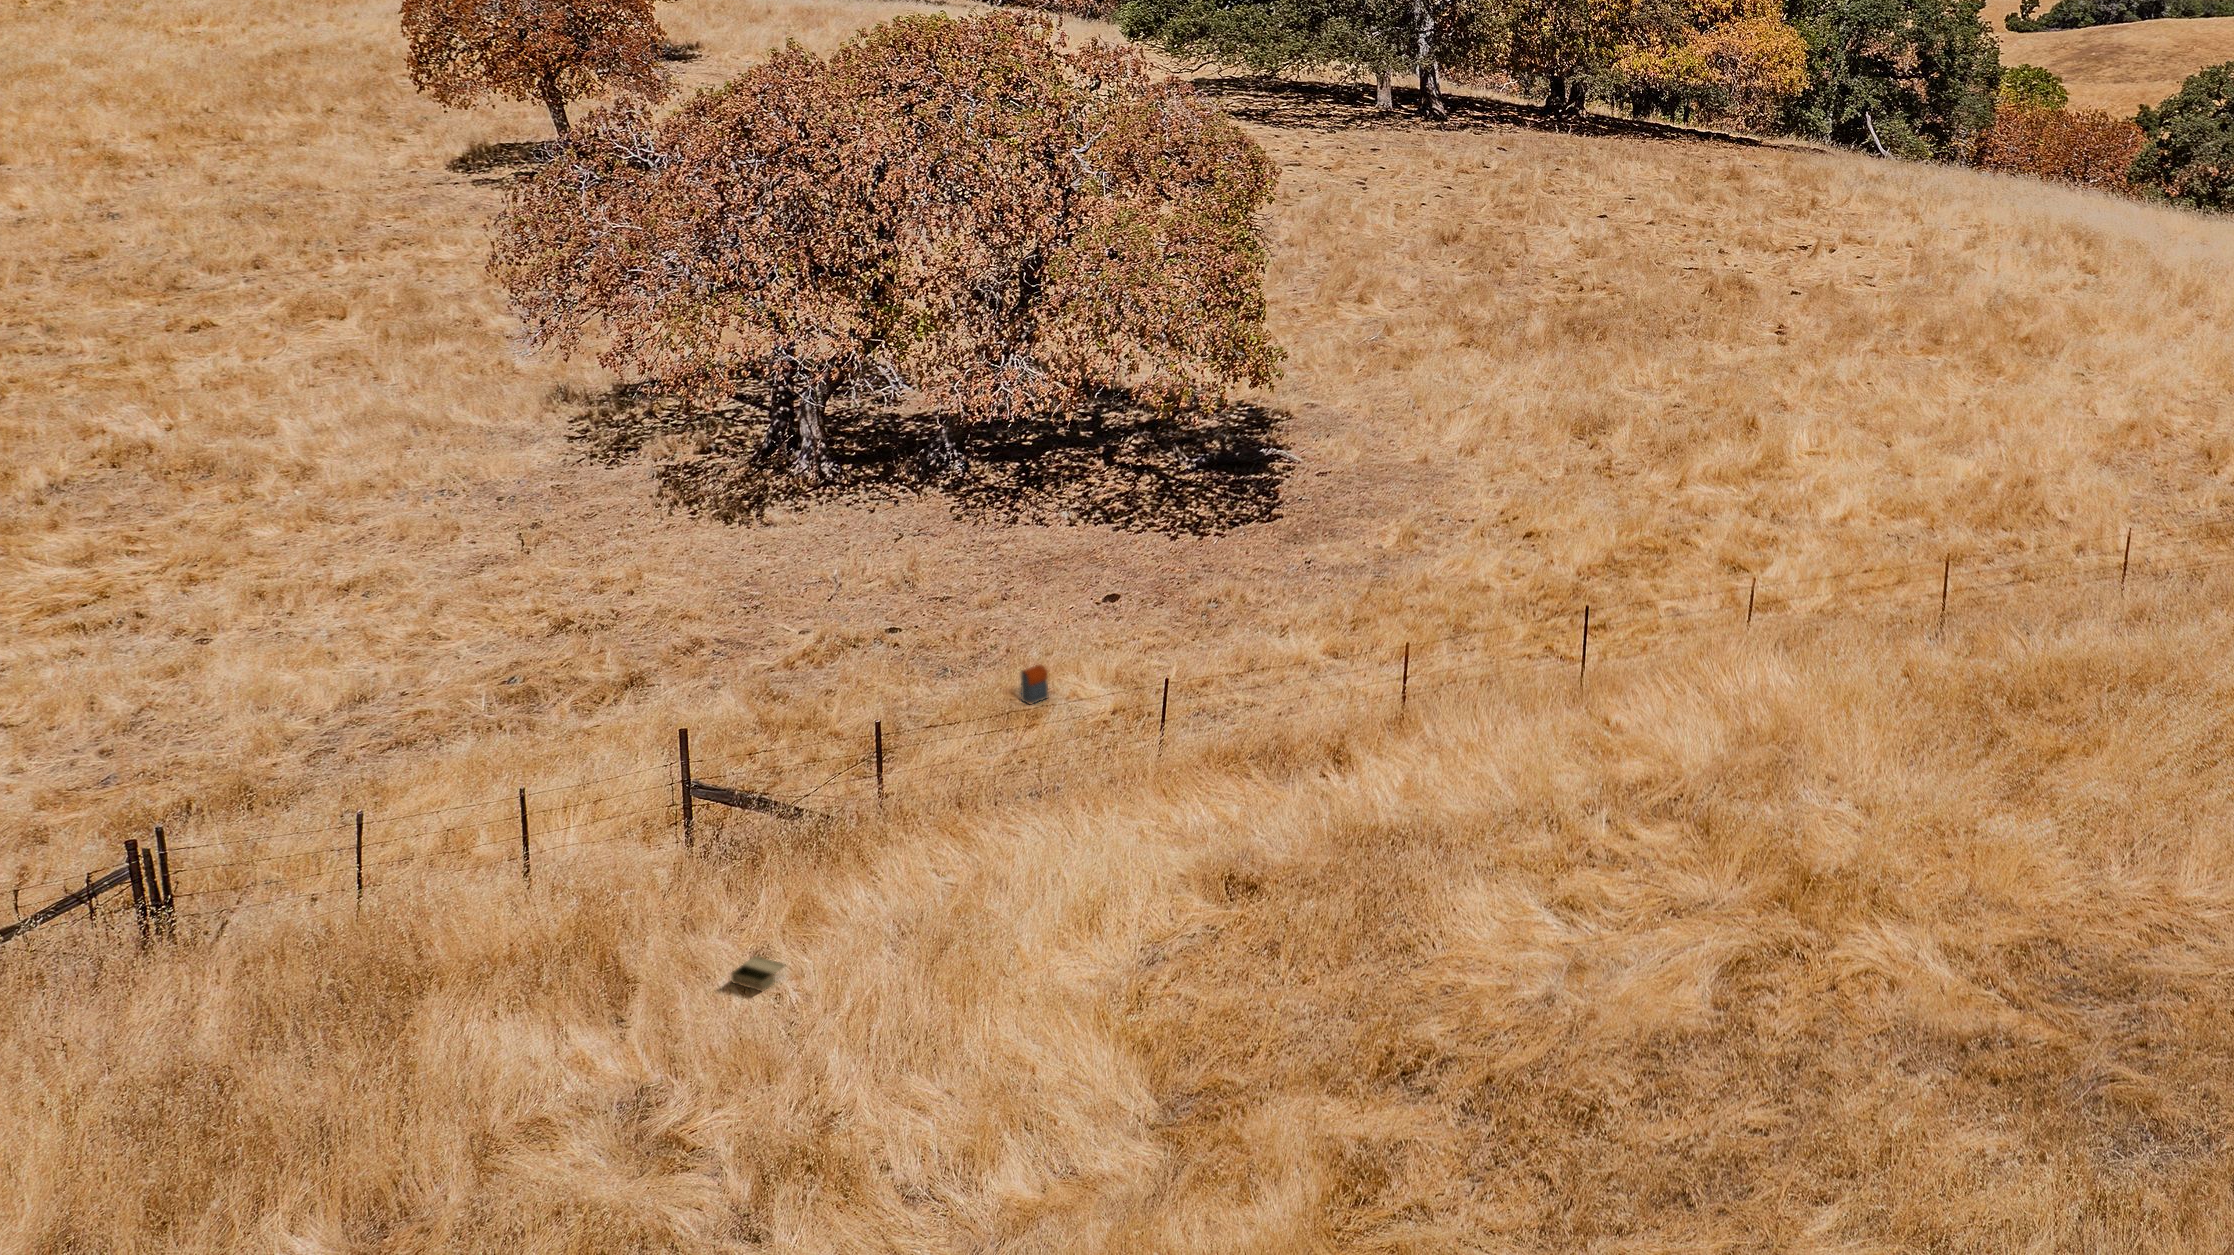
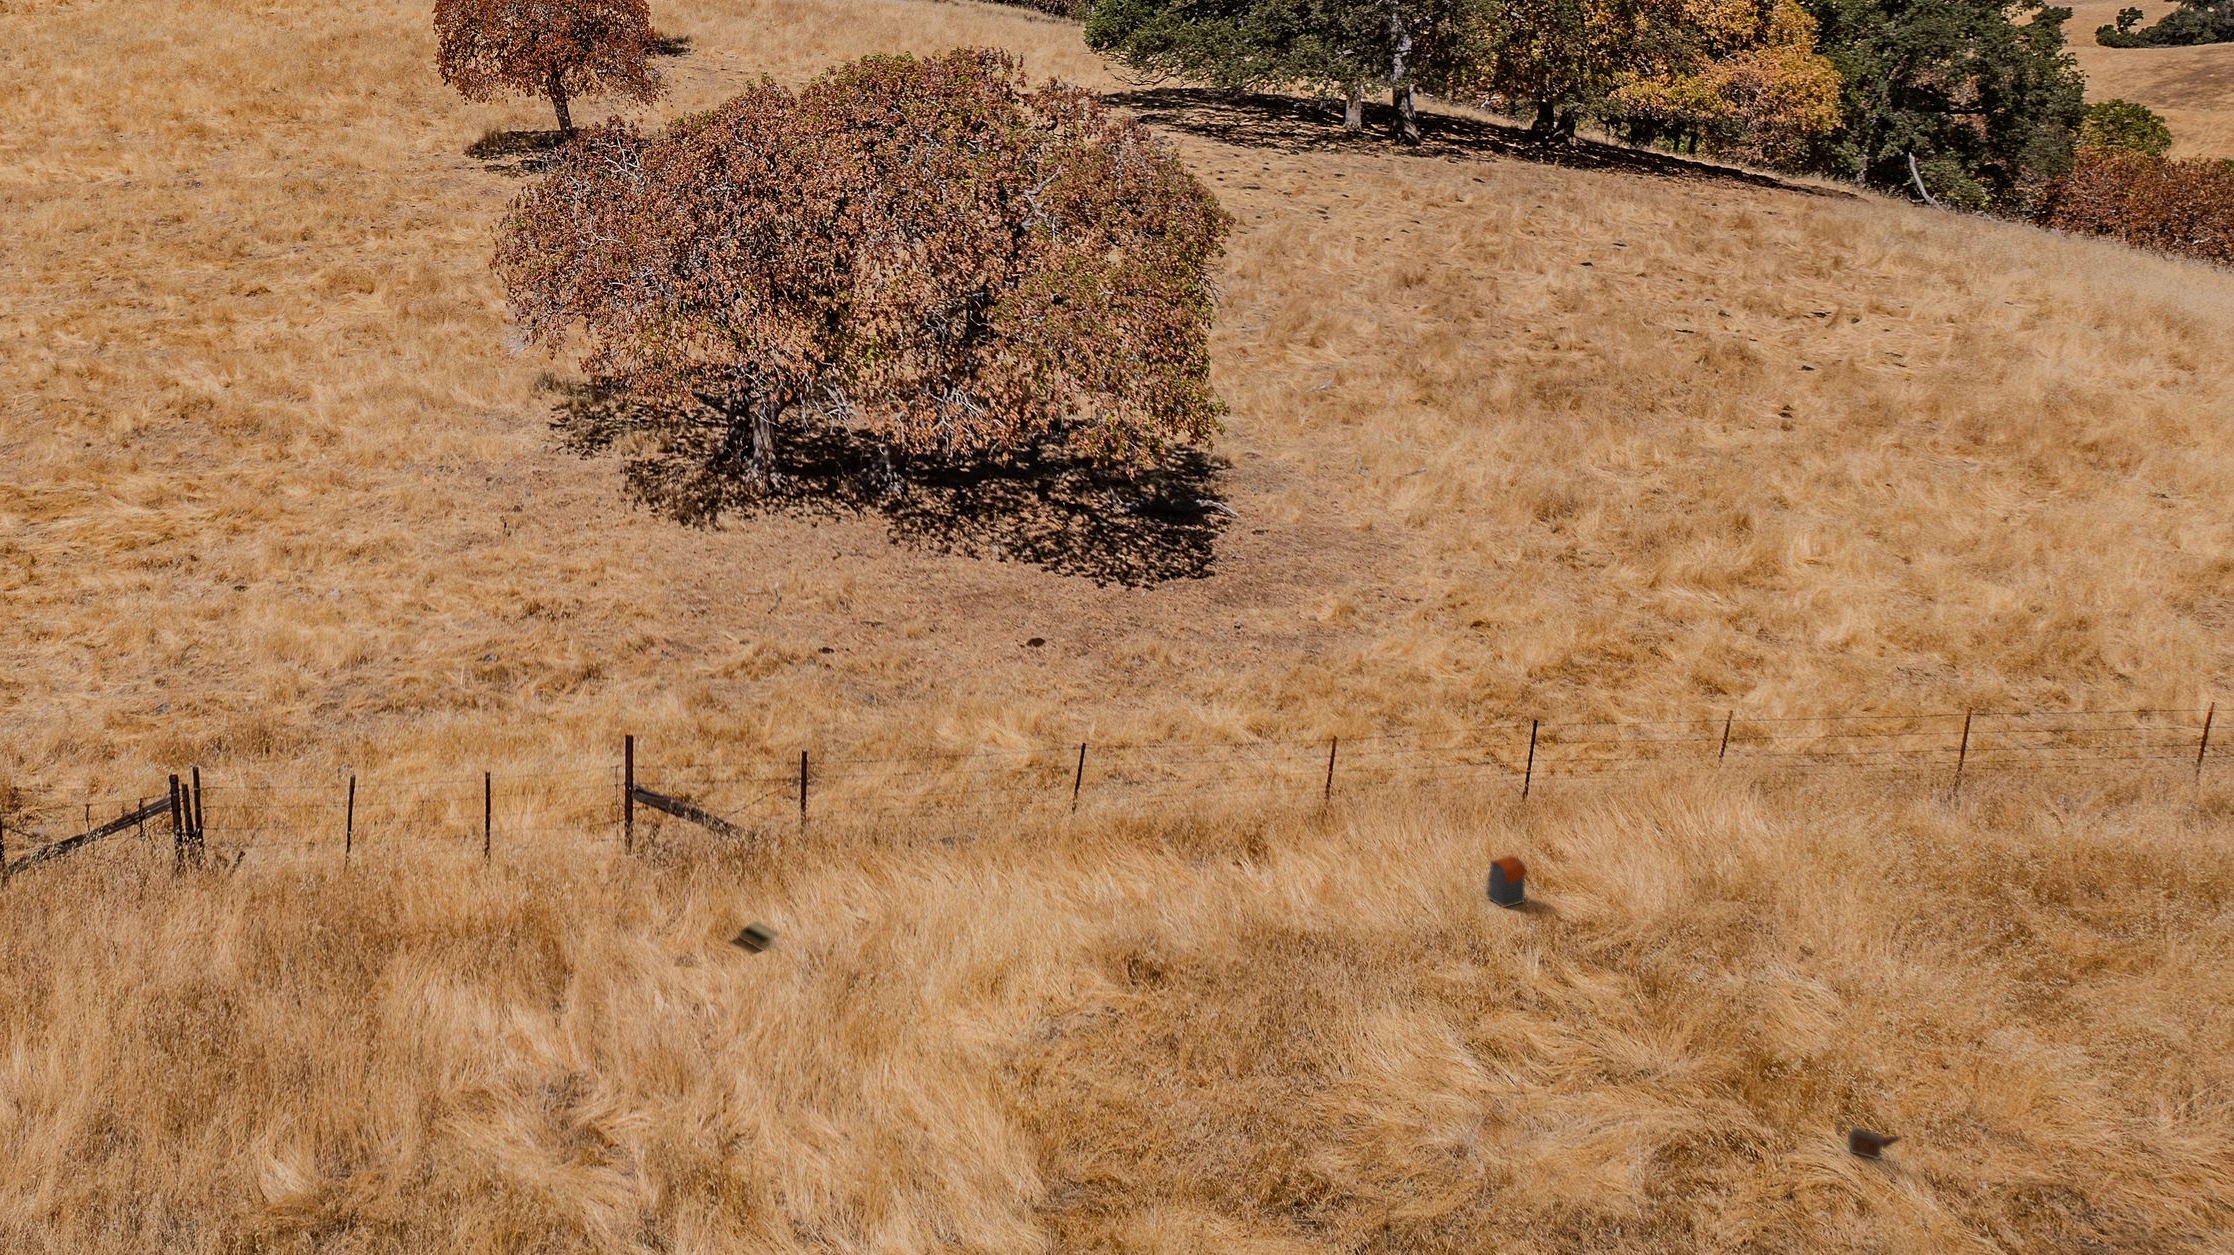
backpack: present [1021,665,1048,705] -> present [1486,856,1527,907]
watering can: none [1863,901,1915,931] -> present [1837,1120,1901,1159]

